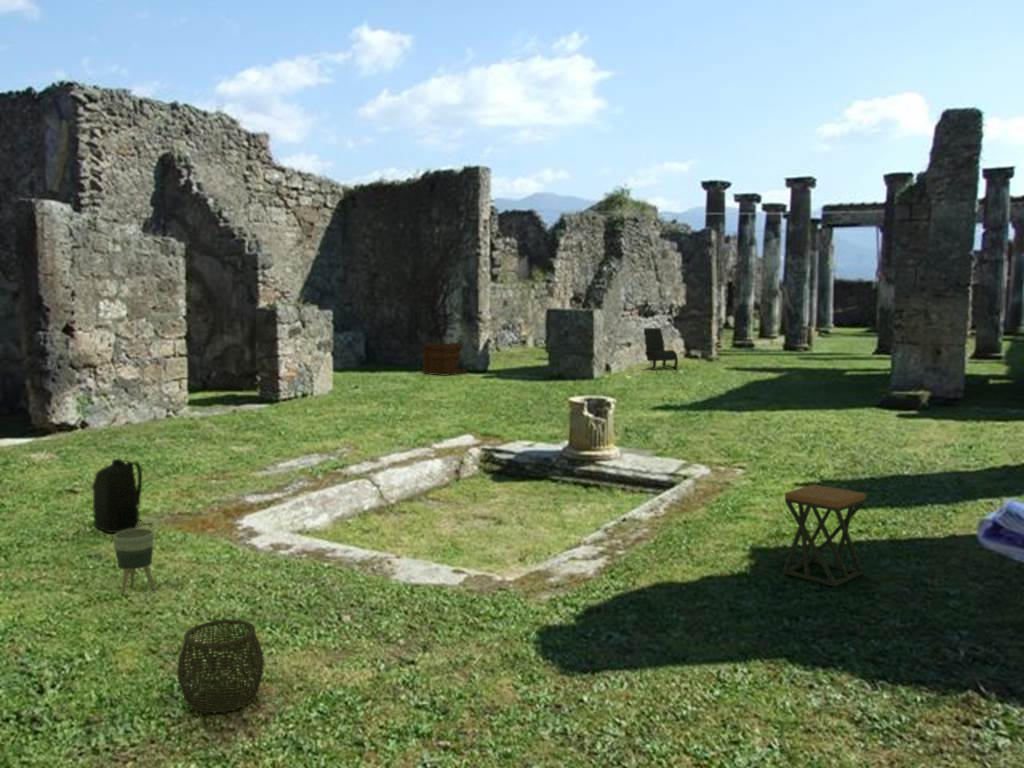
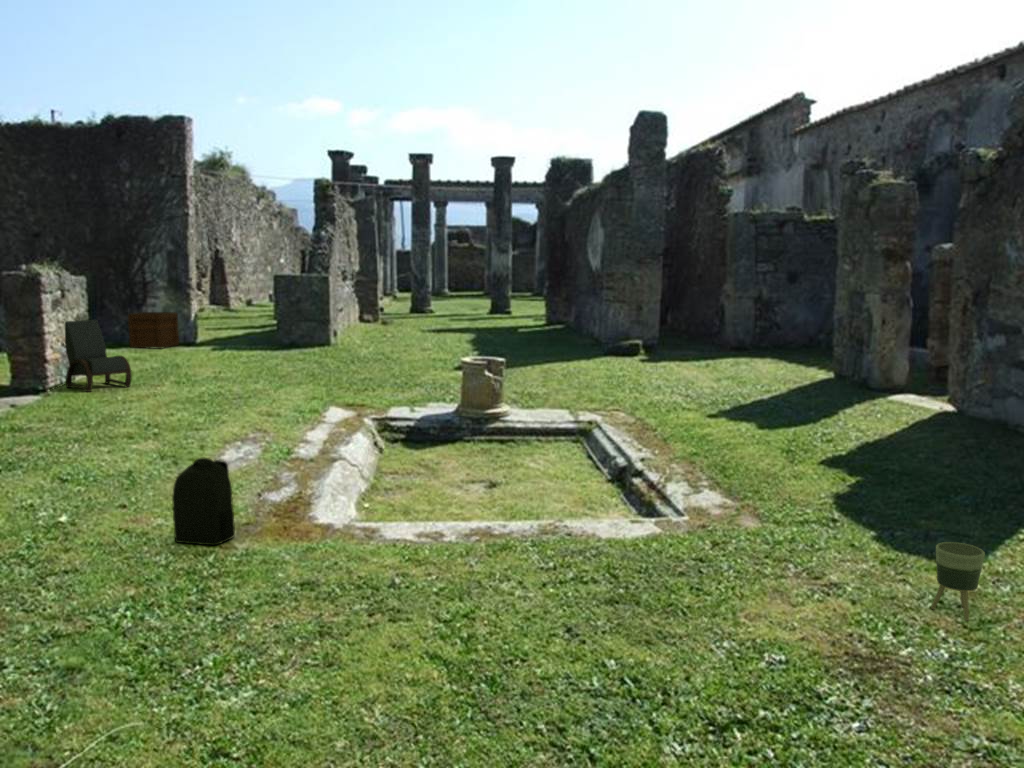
lounge chair: present [644,328,678,370] -> present [65,320,132,392]
stool: present [783,484,866,587] -> none [827,413,882,487]
planter: present [113,529,156,595] -> present [931,542,985,621]
woven basket: present [177,620,264,714] -> none [675,577,757,666]

